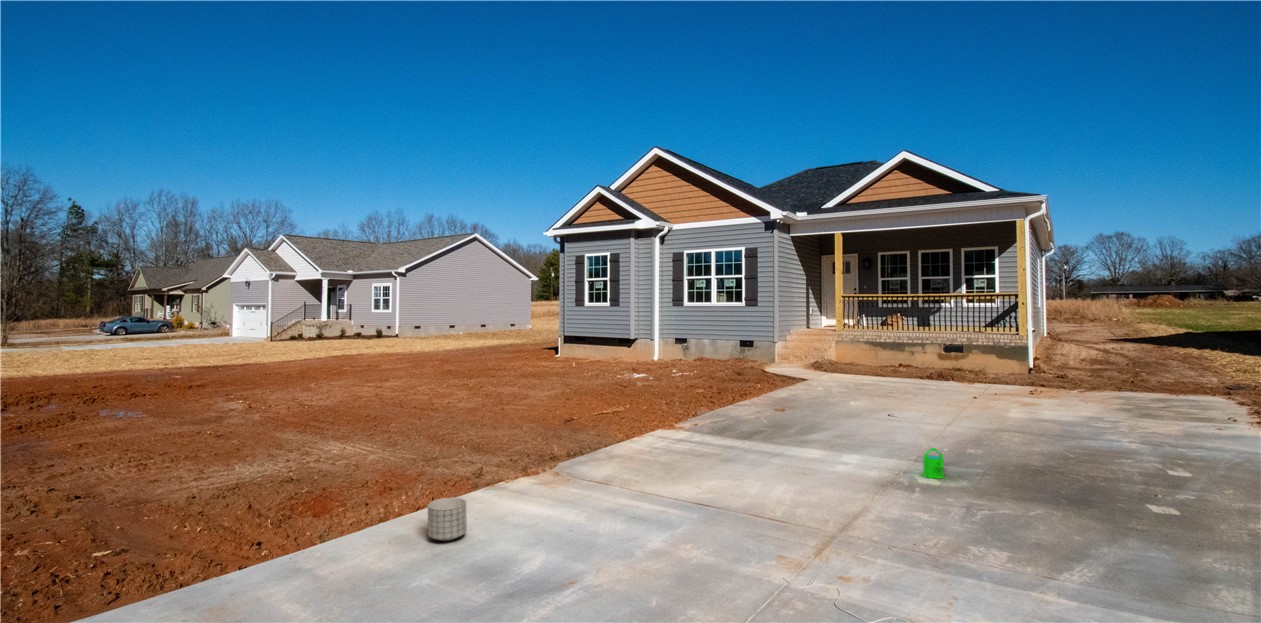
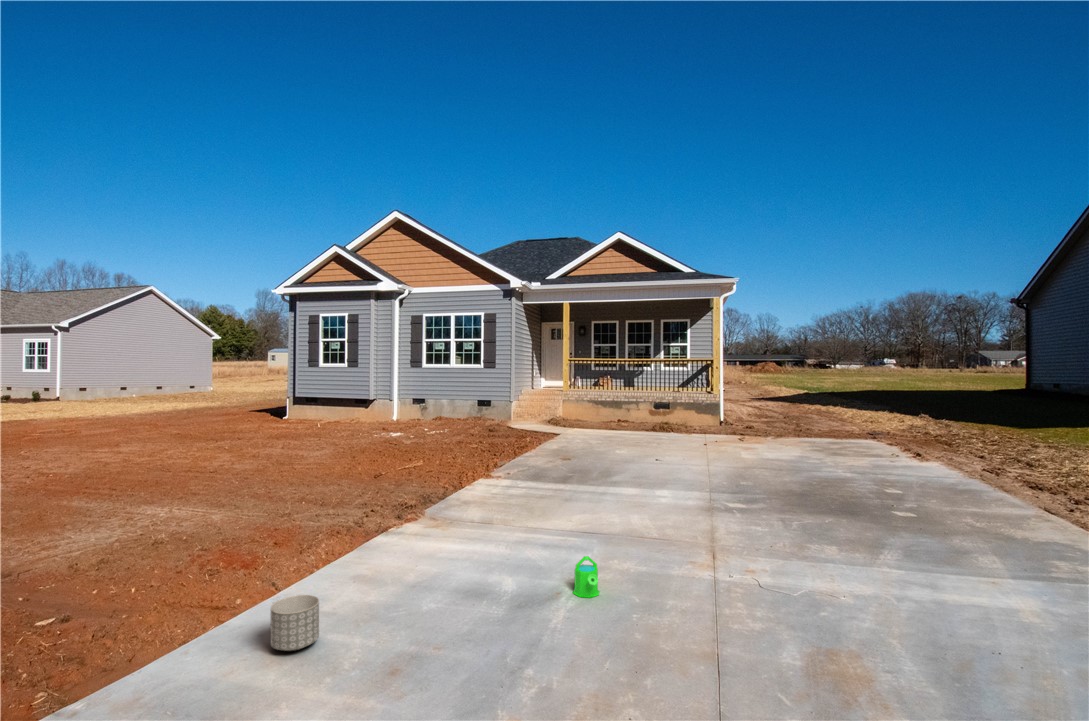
watering can: present [922,448,945,478] -> present [573,556,600,598]

